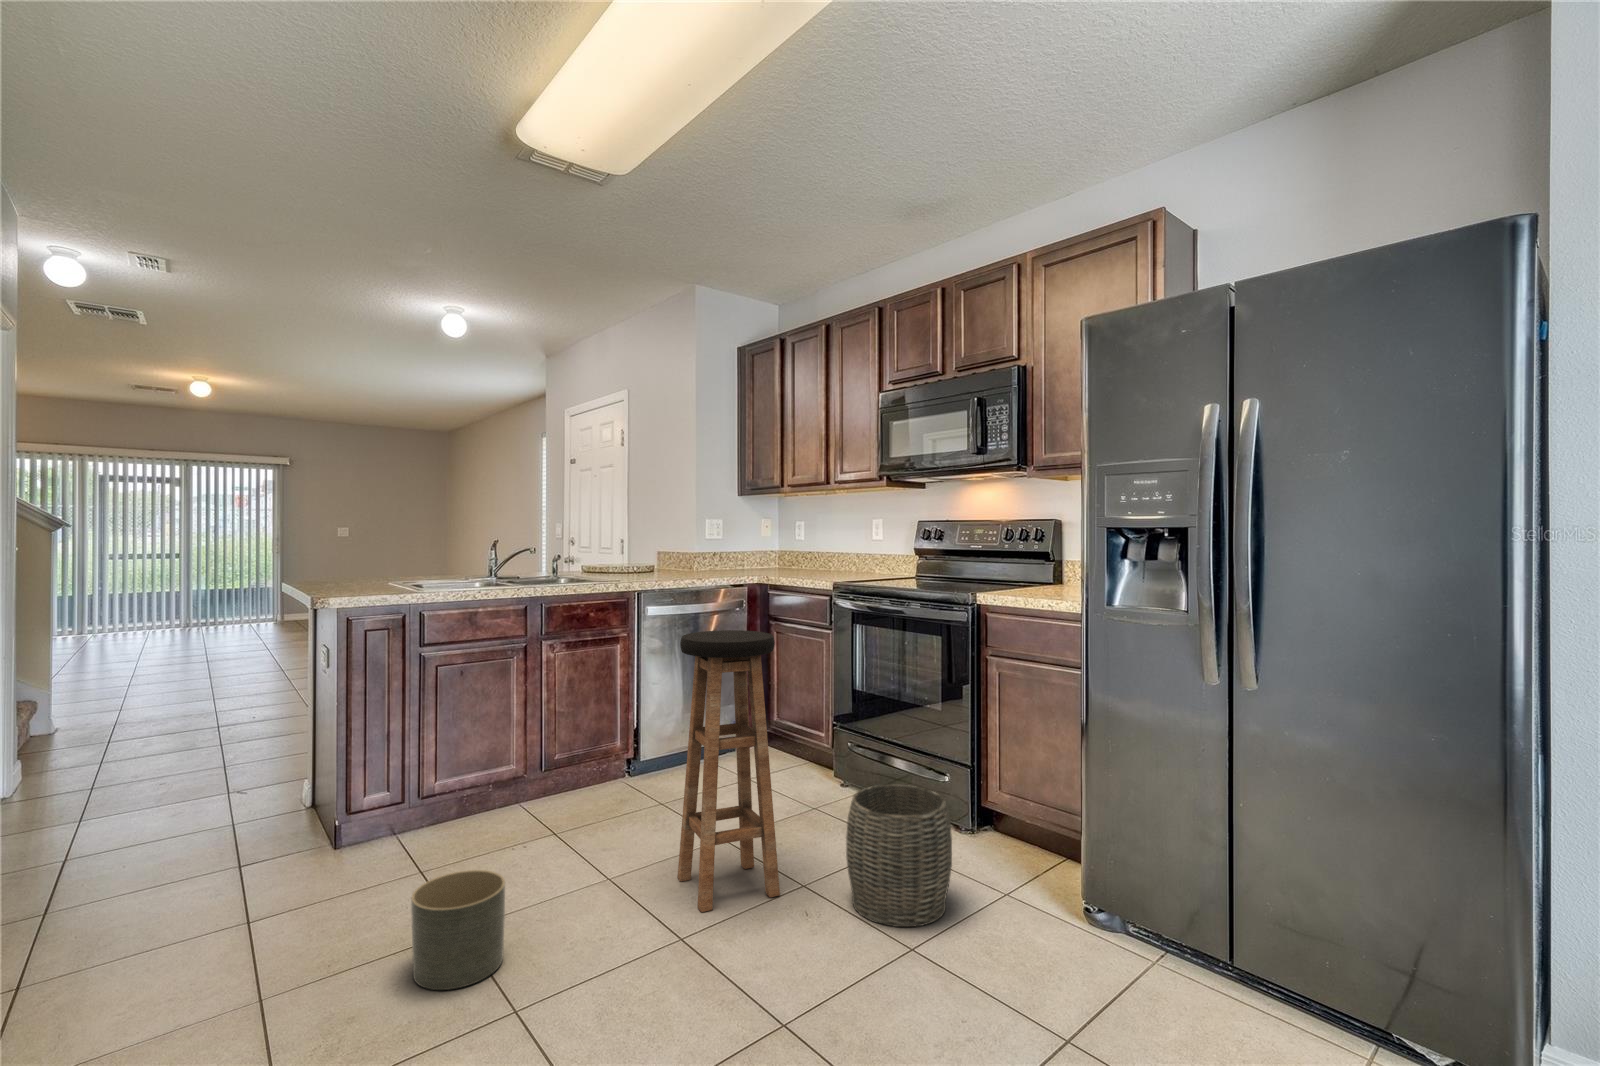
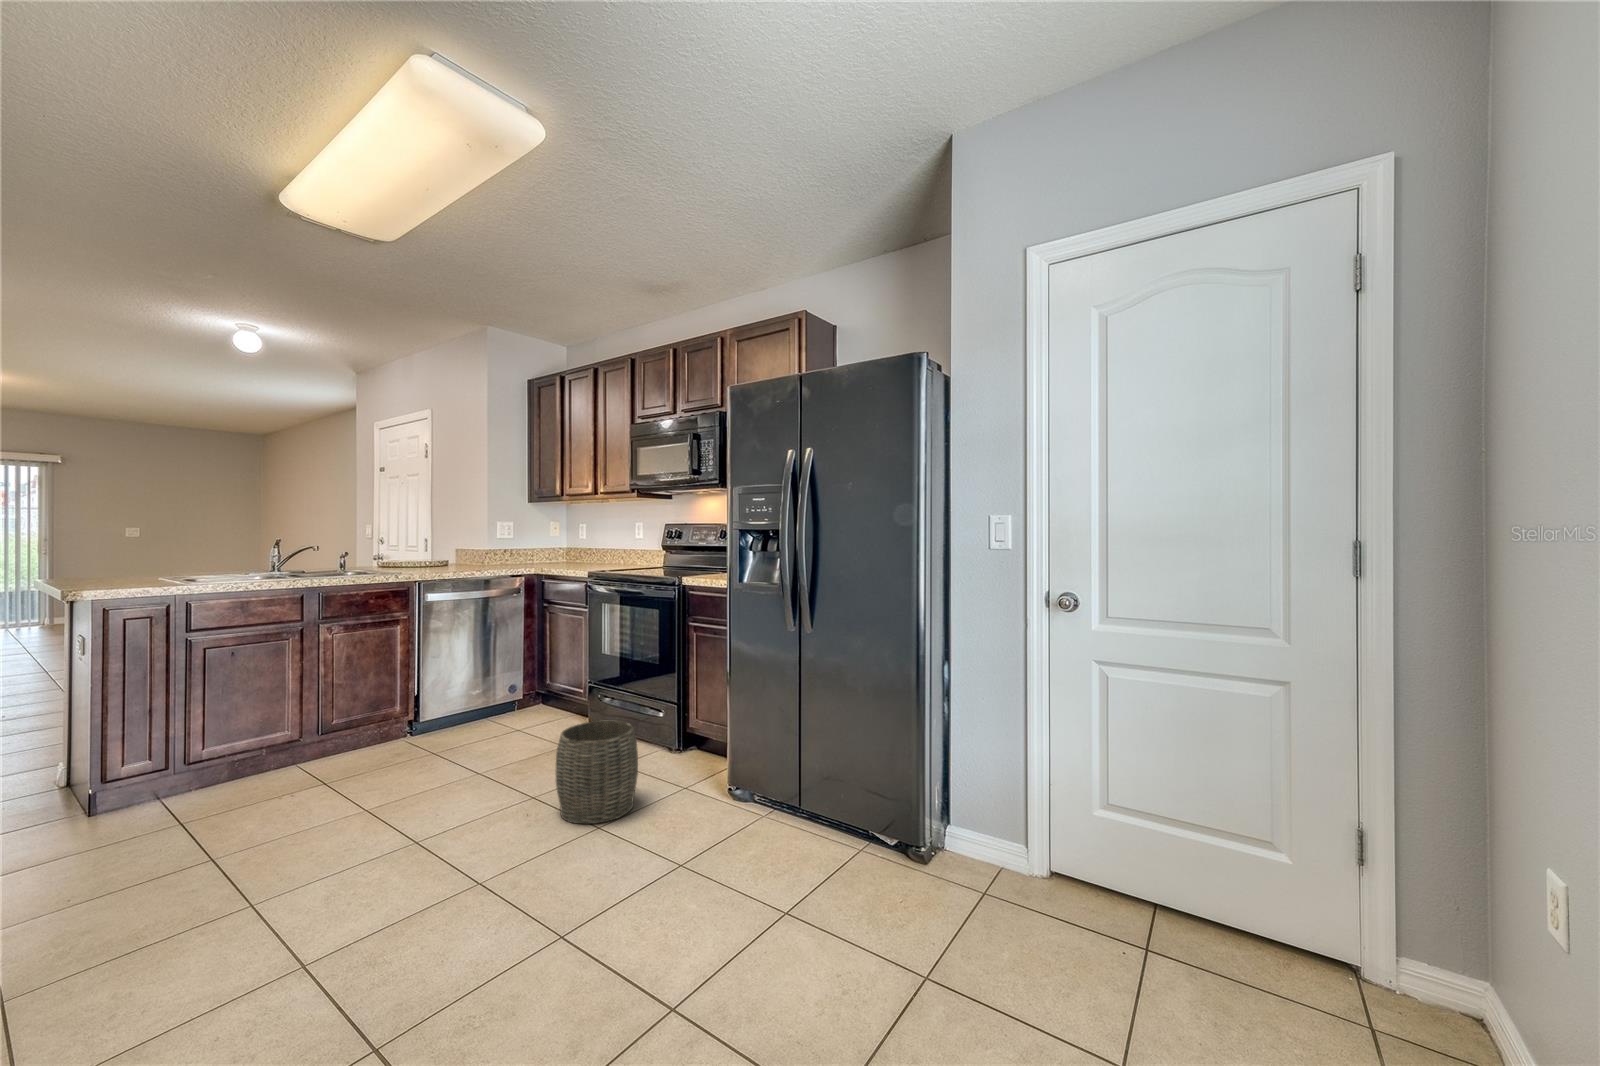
bar stool: present [678,630,780,912] -> none [419,608,504,830]
planter: present [411,870,505,990] -> none [135,813,235,913]

